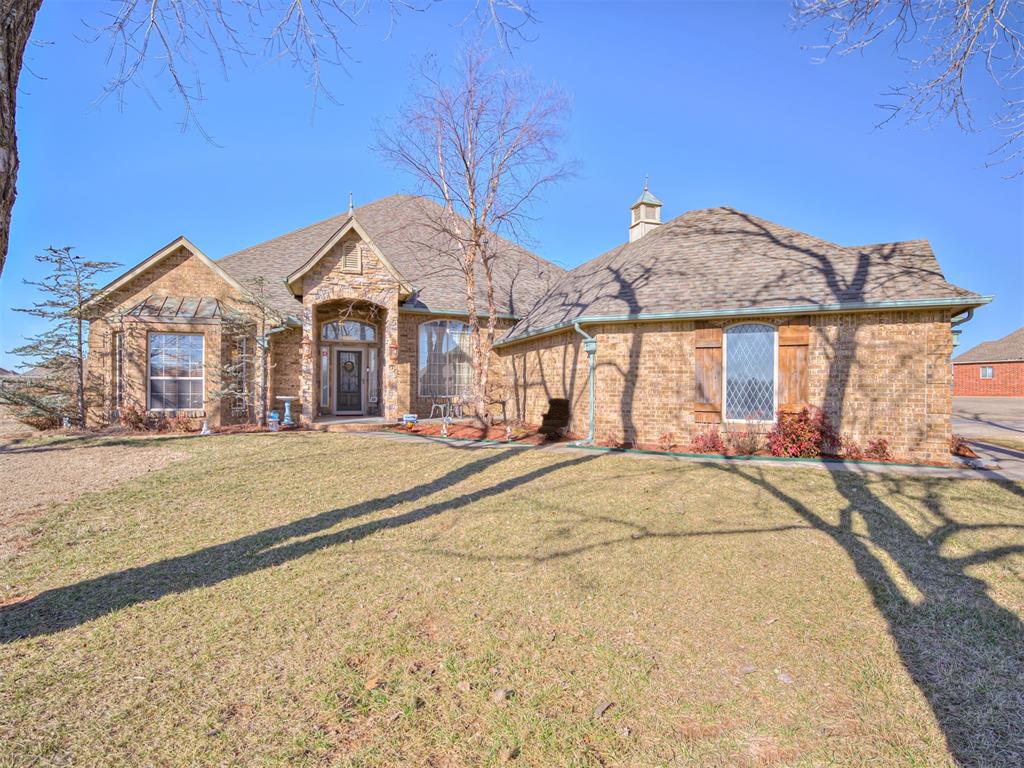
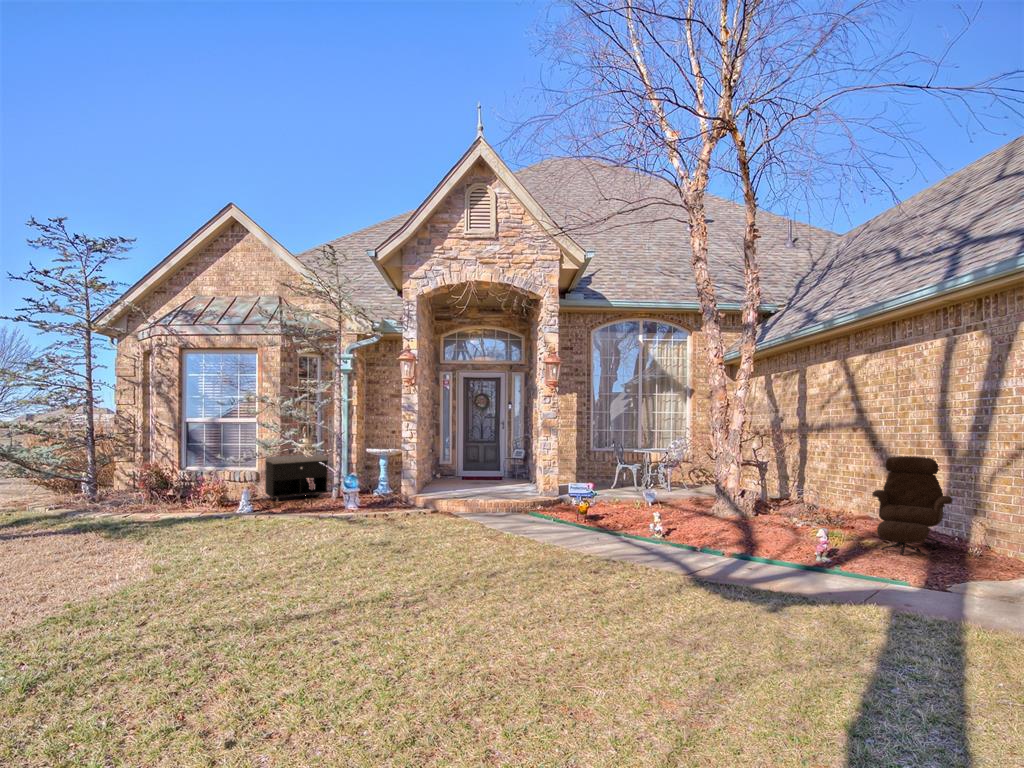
storage bench: none [212,399,254,427] -> present [265,454,328,501]

